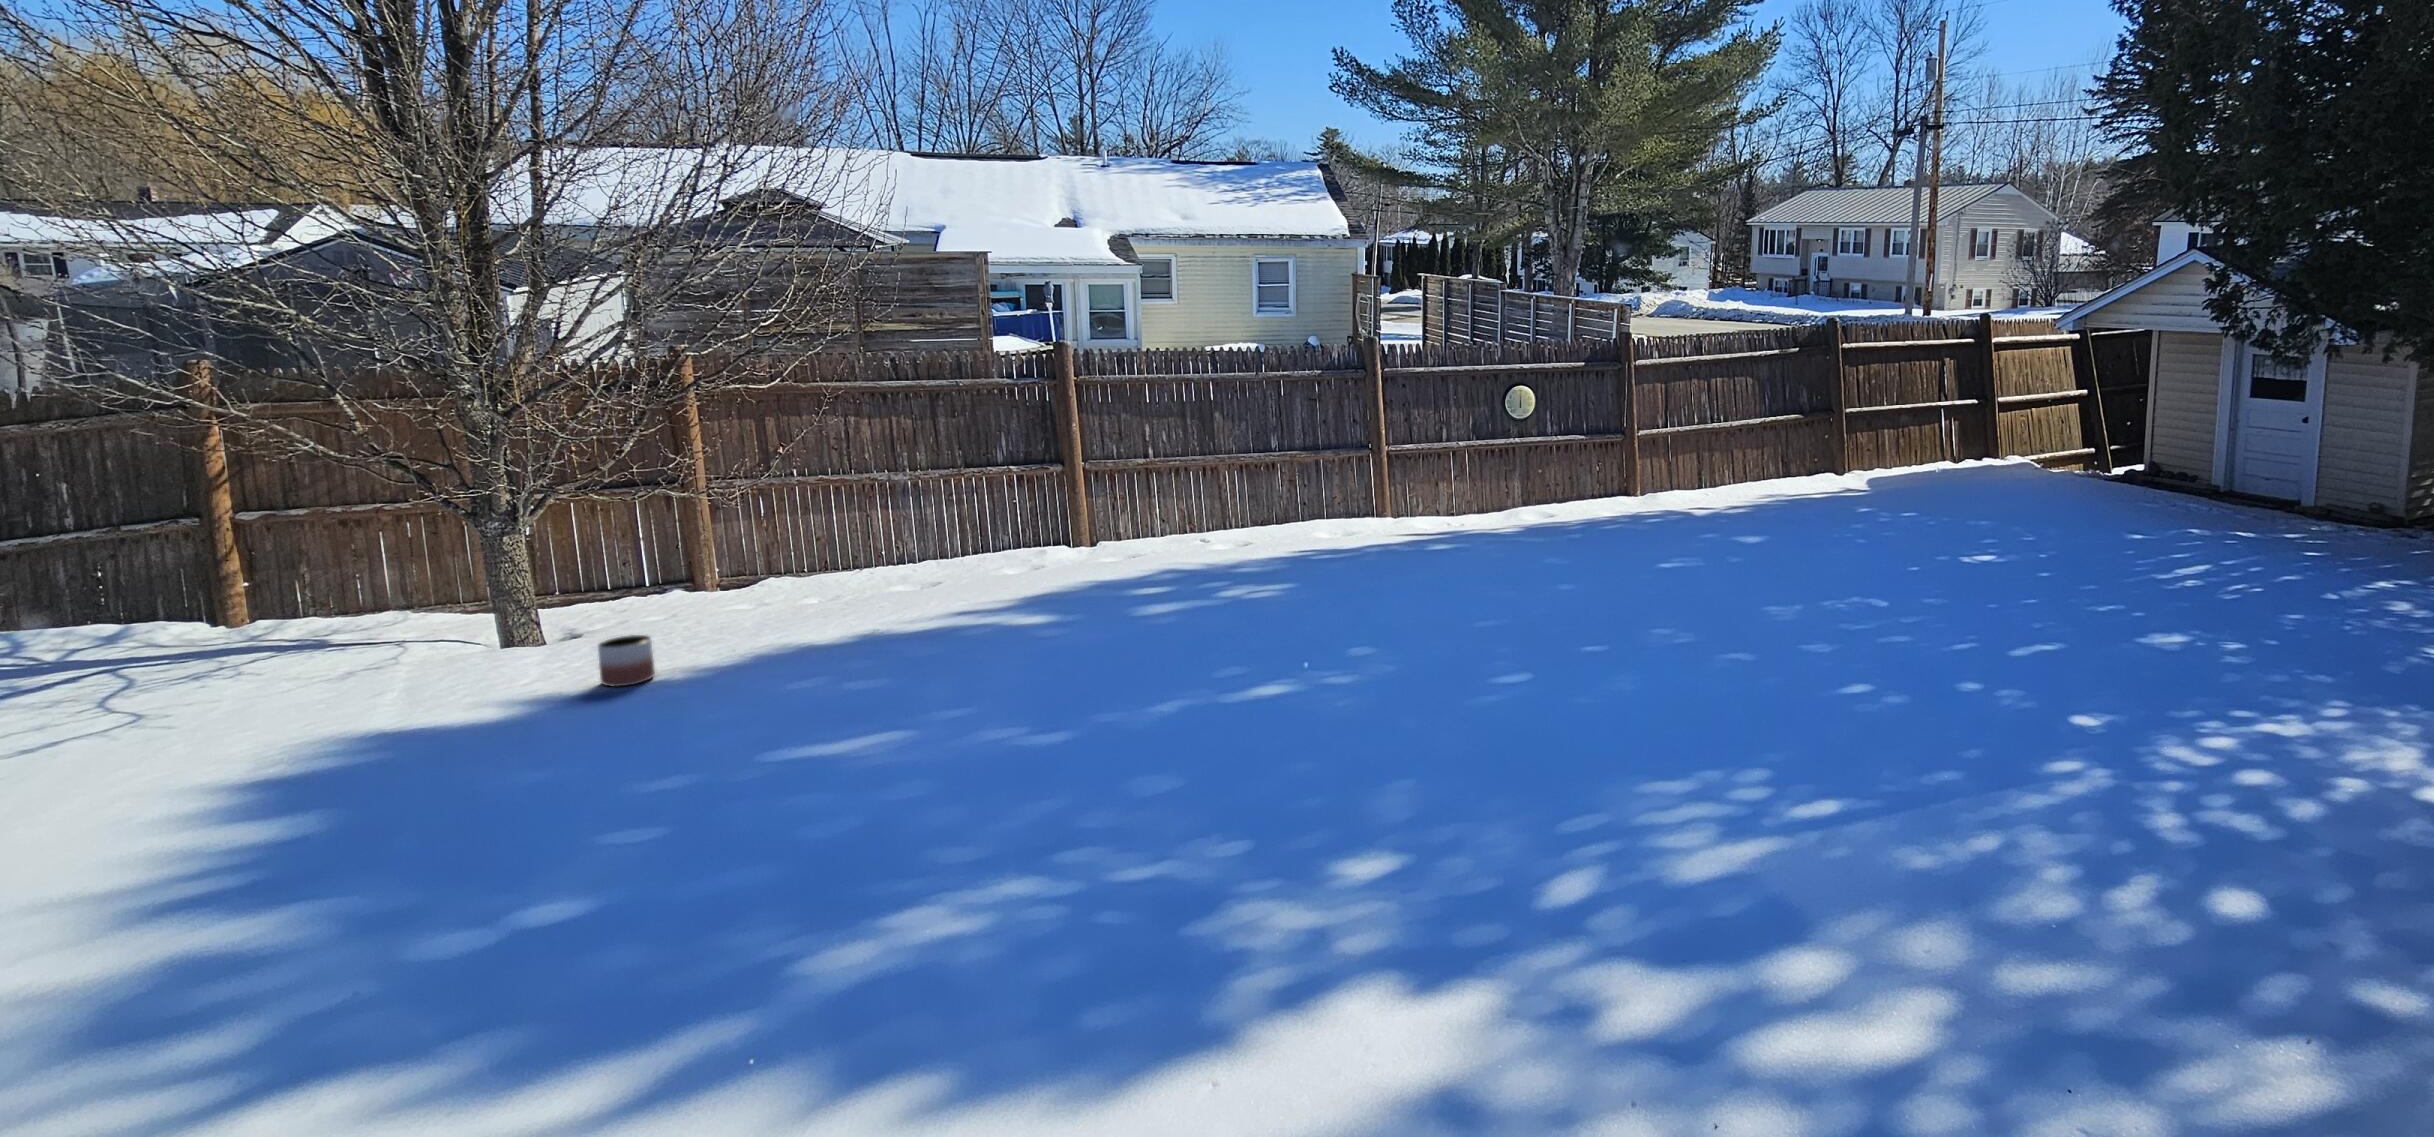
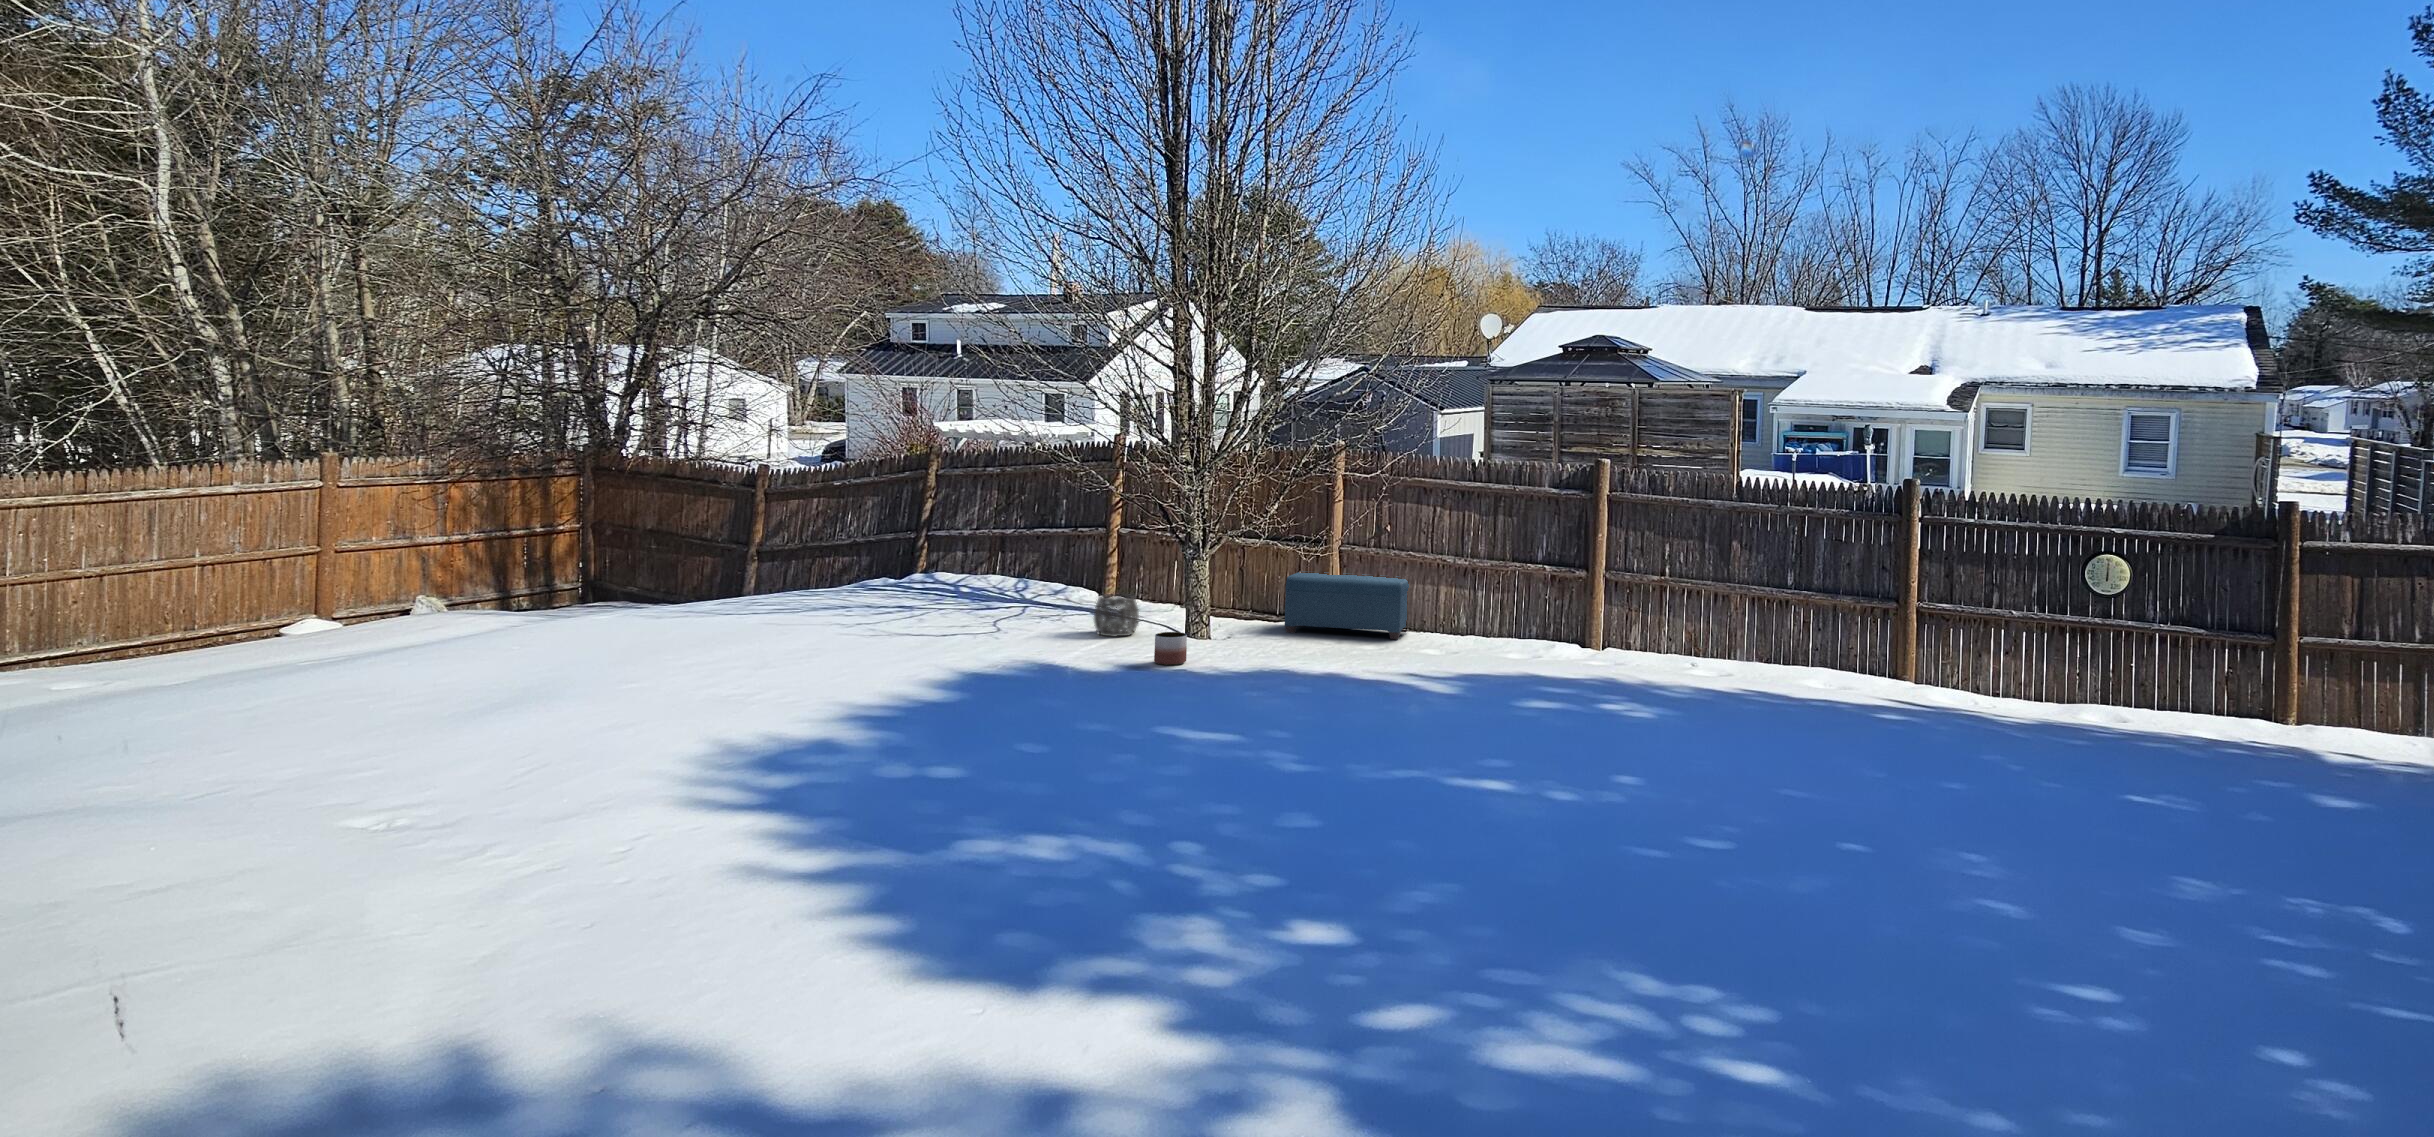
bench: none [651,507,841,609] -> present [1285,571,1409,640]
woven basket: none [362,605,454,678] -> present [1094,594,1139,637]

